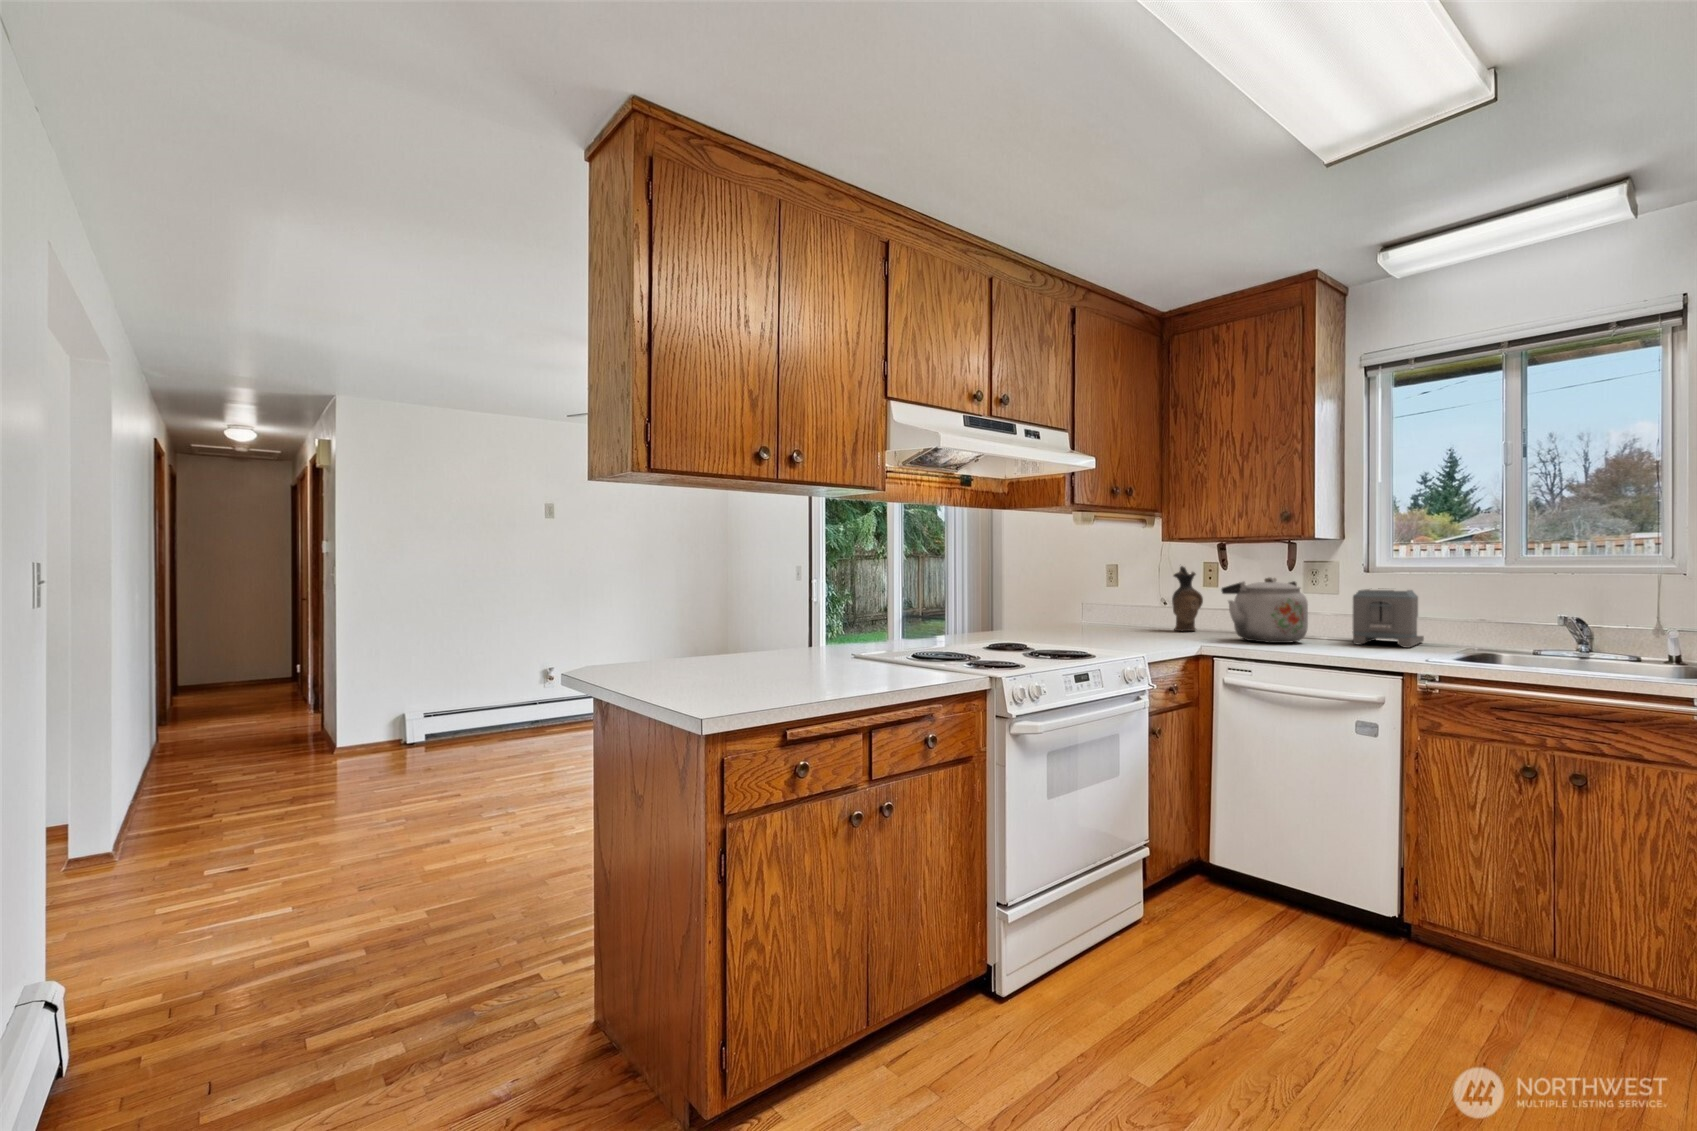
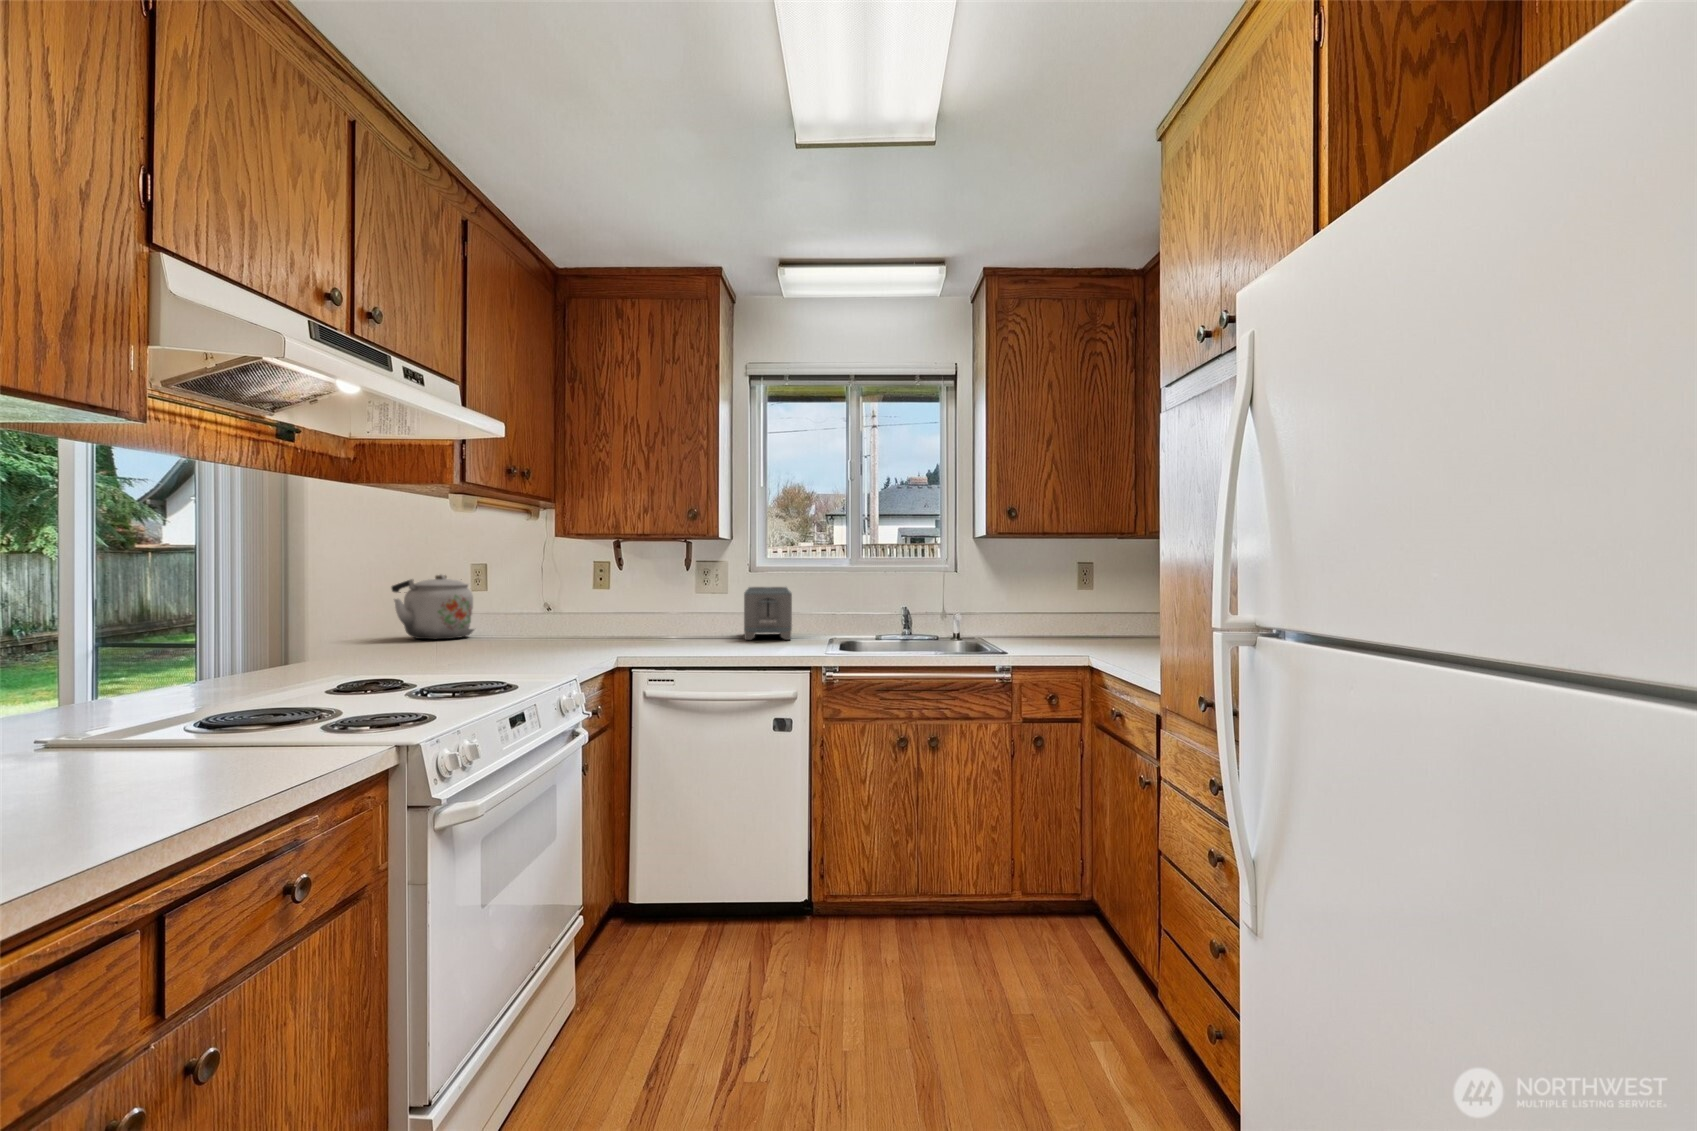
ceramic pitcher: present [1172,566,1203,631] -> none [559,562,594,638]
kettle: present [1221,577,1308,643] -> present [392,575,474,639]

